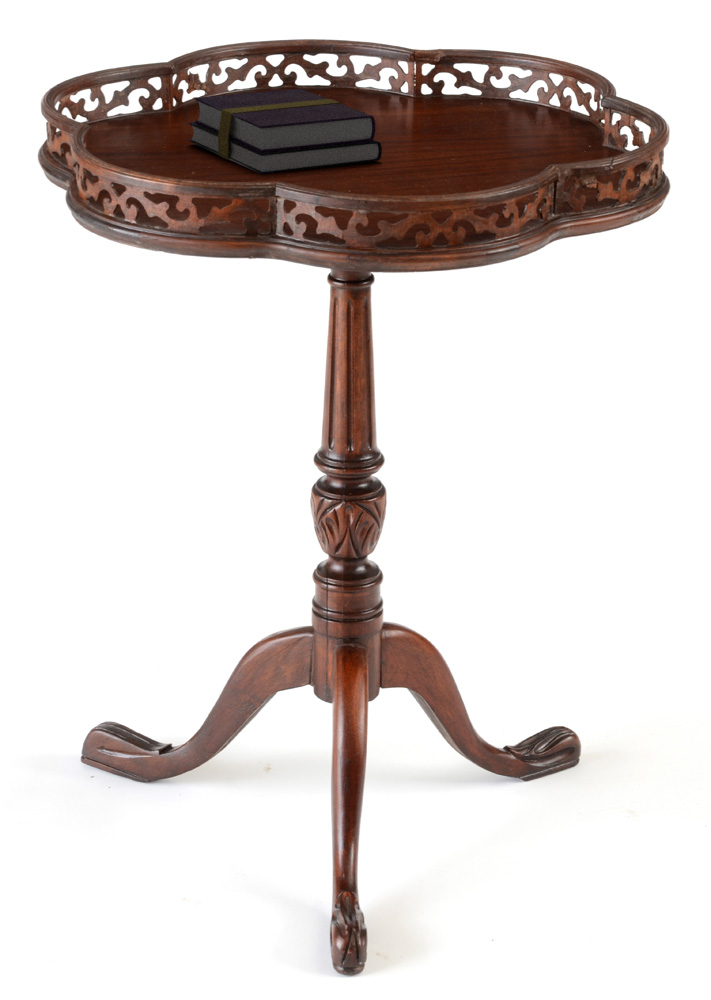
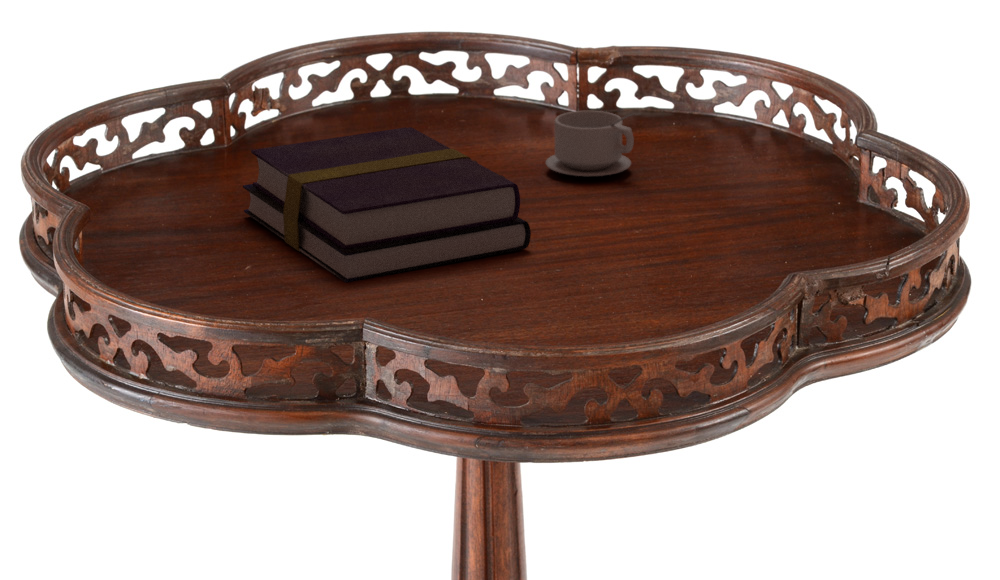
teacup: none [392,83,458,128] -> present [546,111,634,176]

